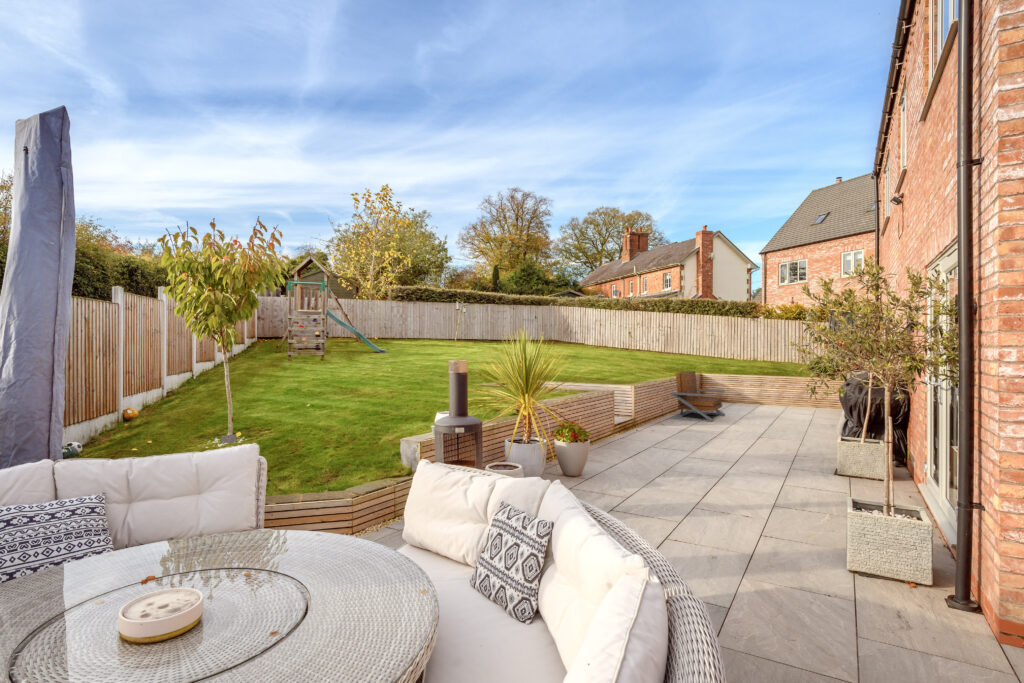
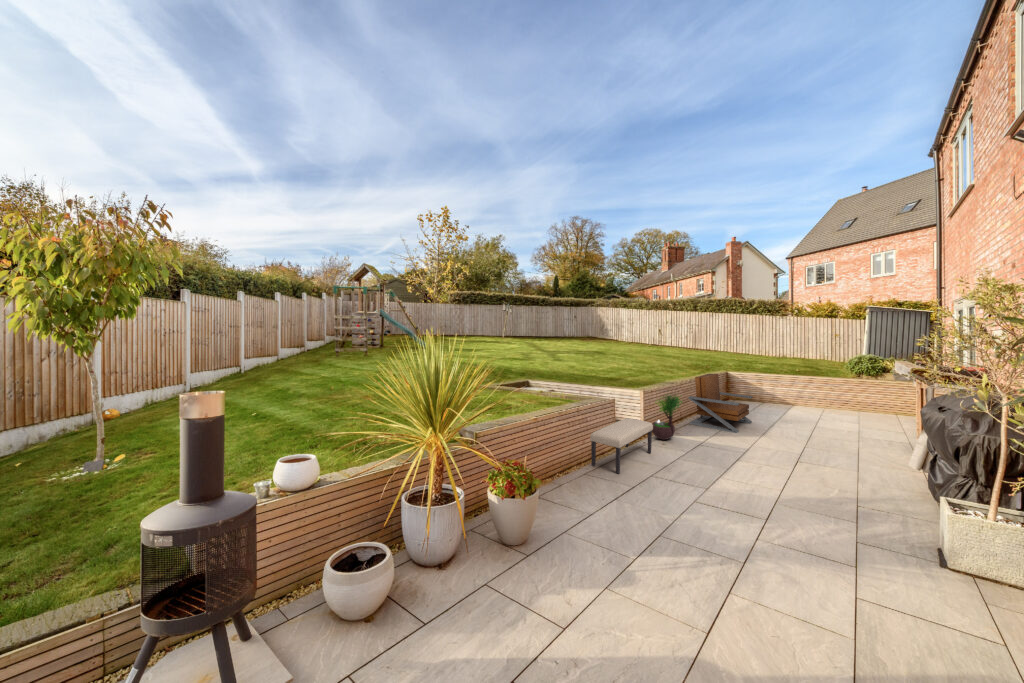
potted tree: none [642,383,669,428] -> present [652,396,682,440]
bench: none [598,407,646,448] -> present [590,418,653,474]

